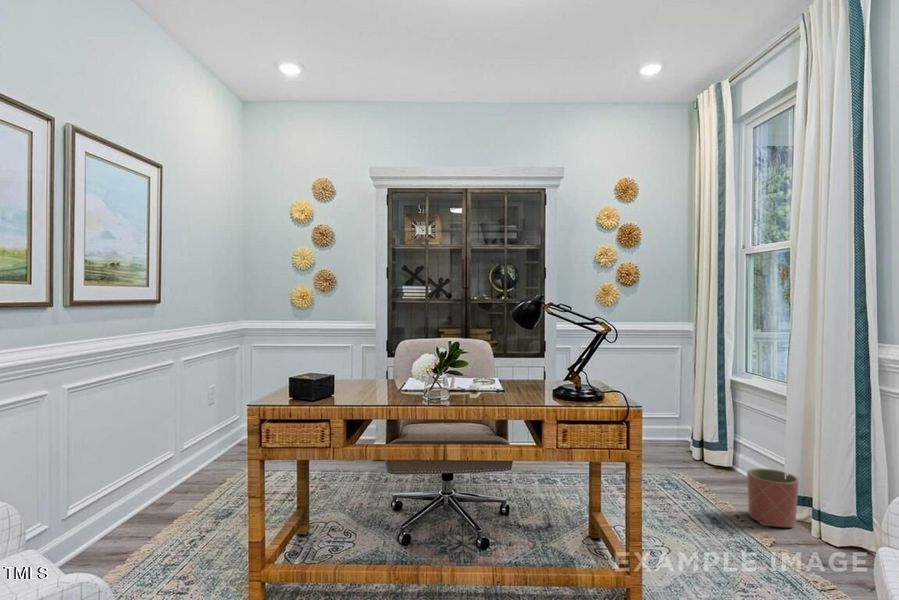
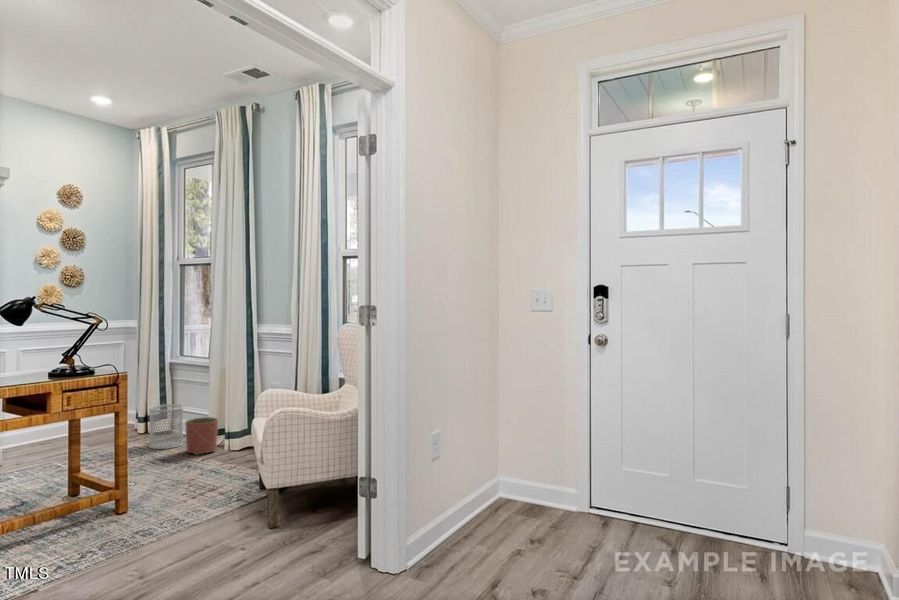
wastebasket: none [700,436,747,500] -> present [149,404,183,449]

